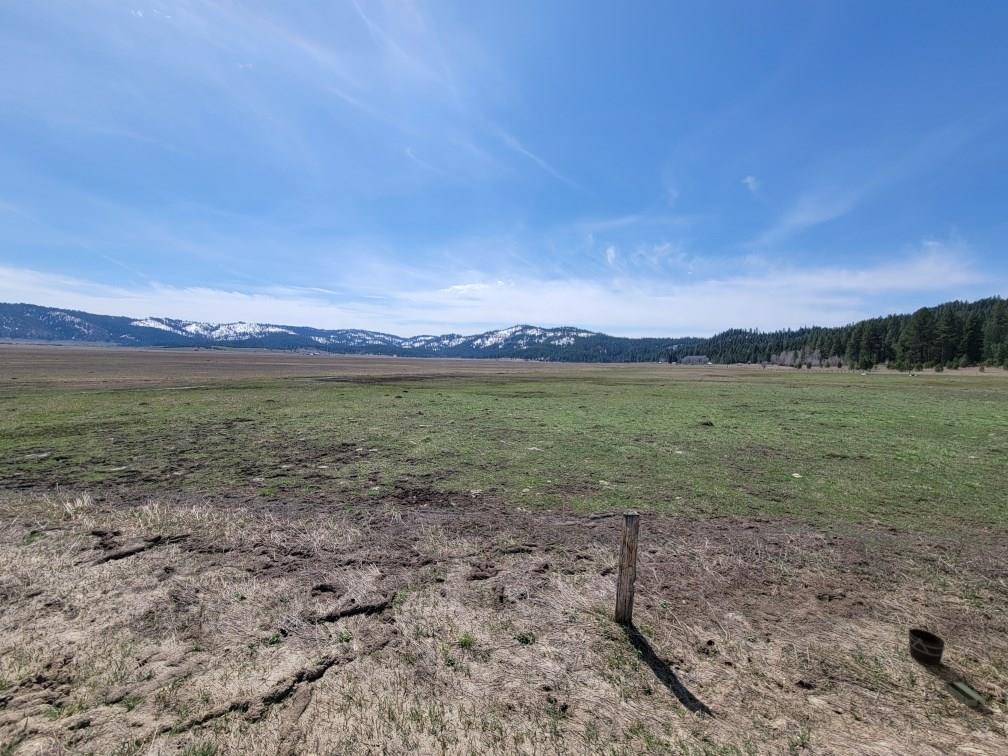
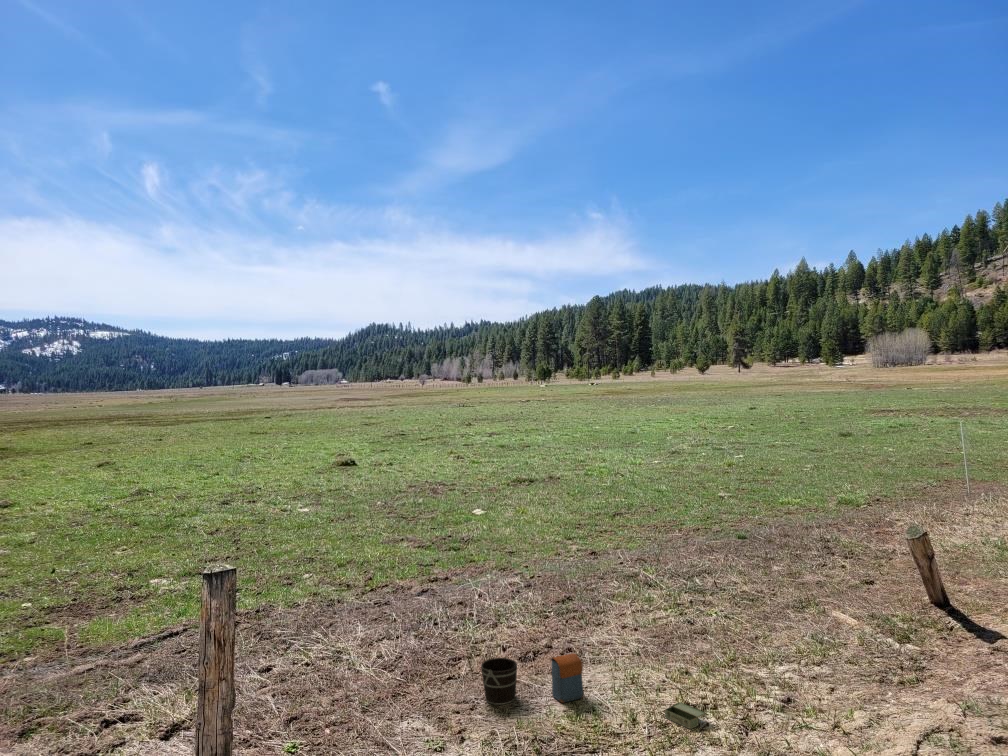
backpack: none [843,611,871,645] -> present [551,653,584,703]
bucket: present [909,628,945,667] -> present [481,657,517,705]

